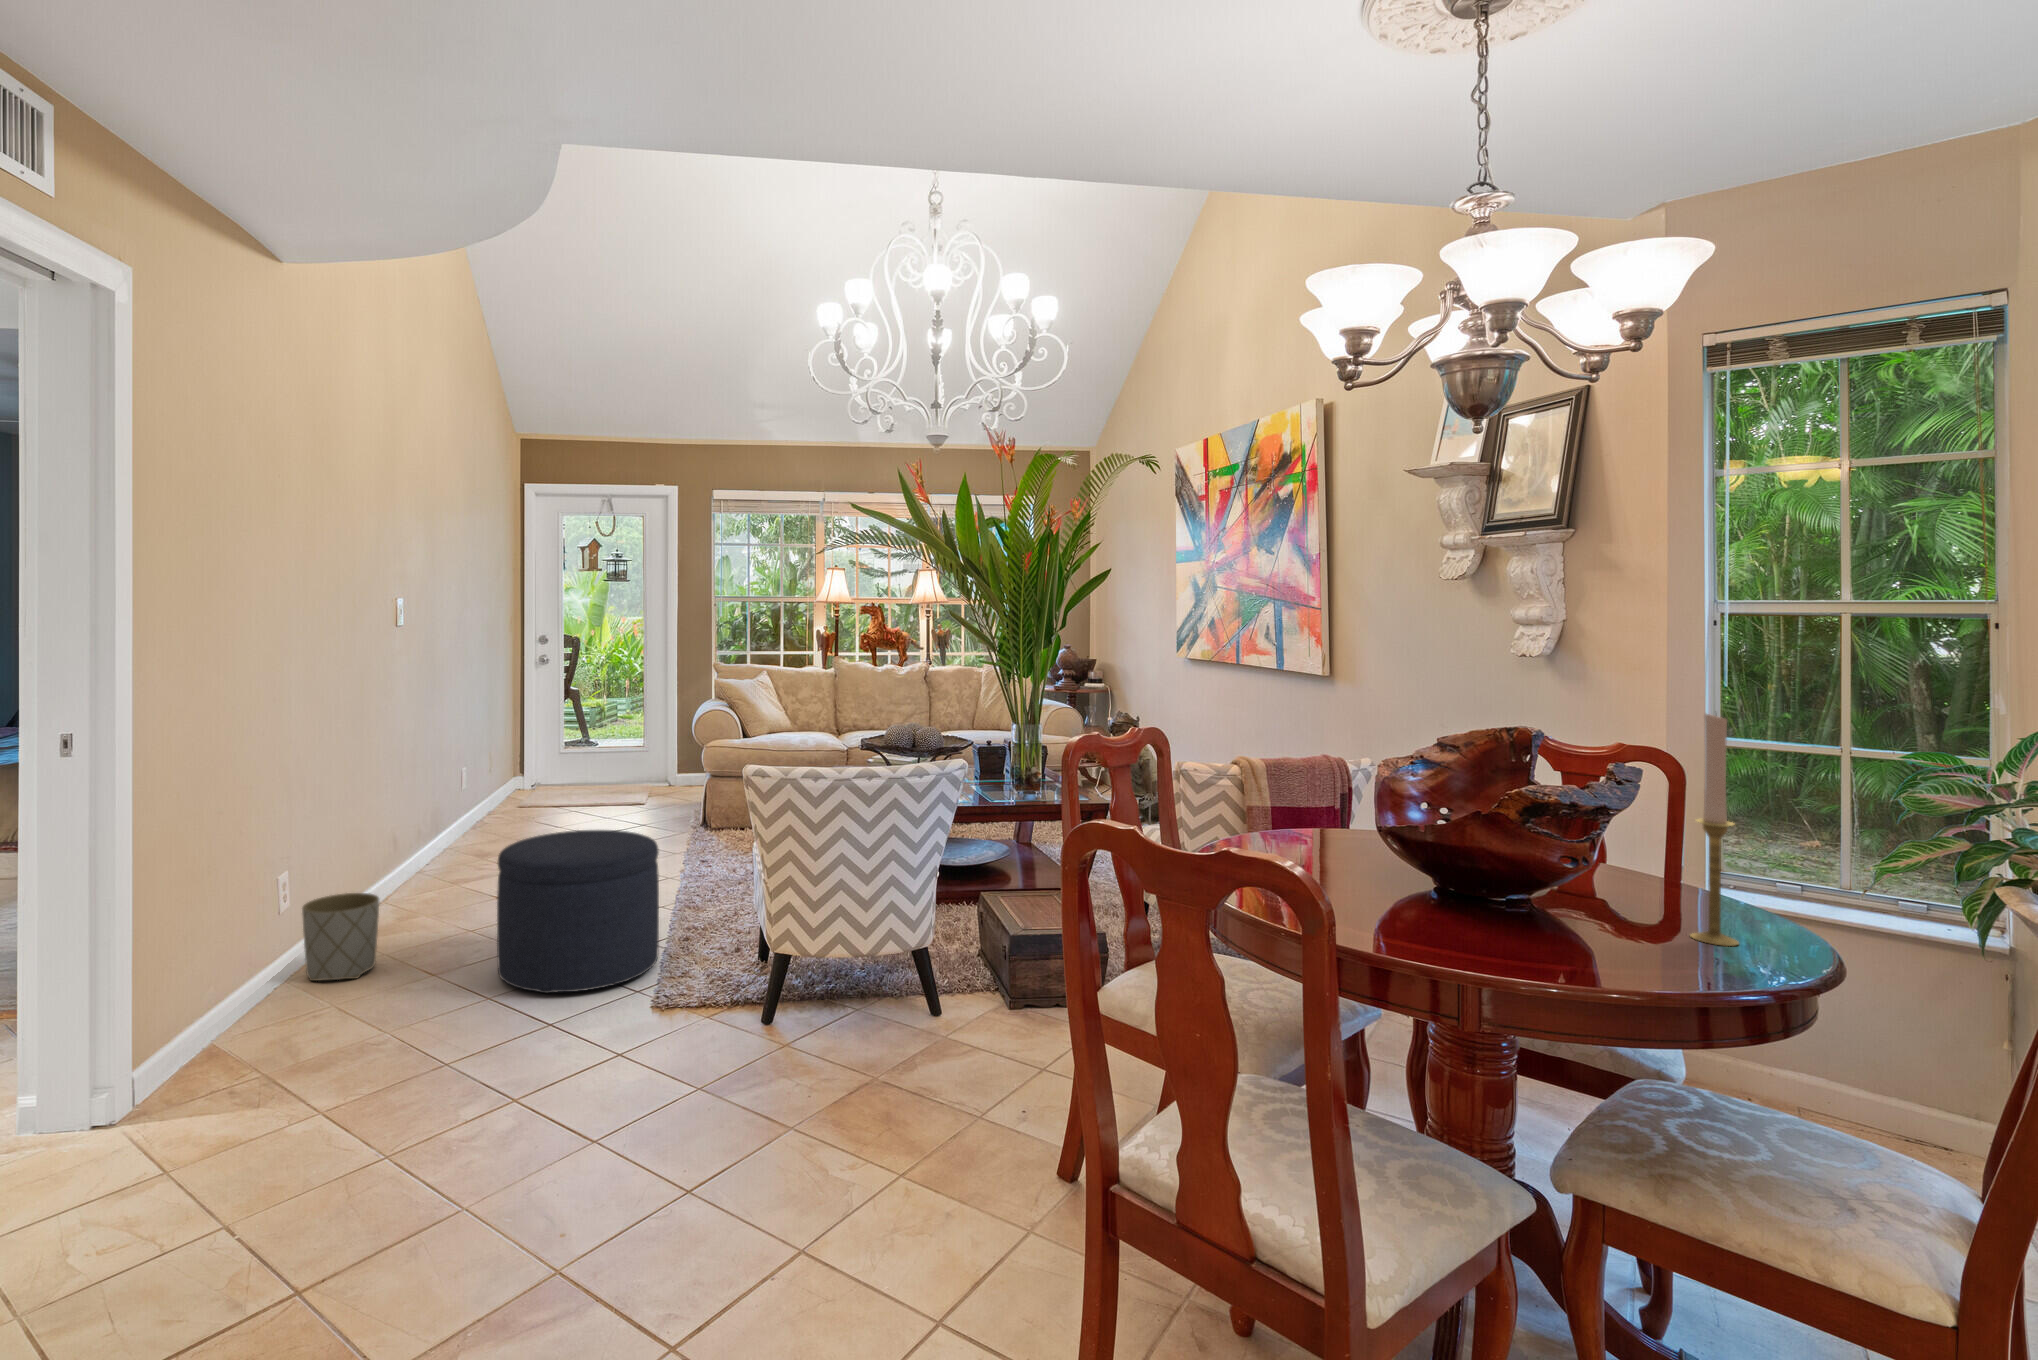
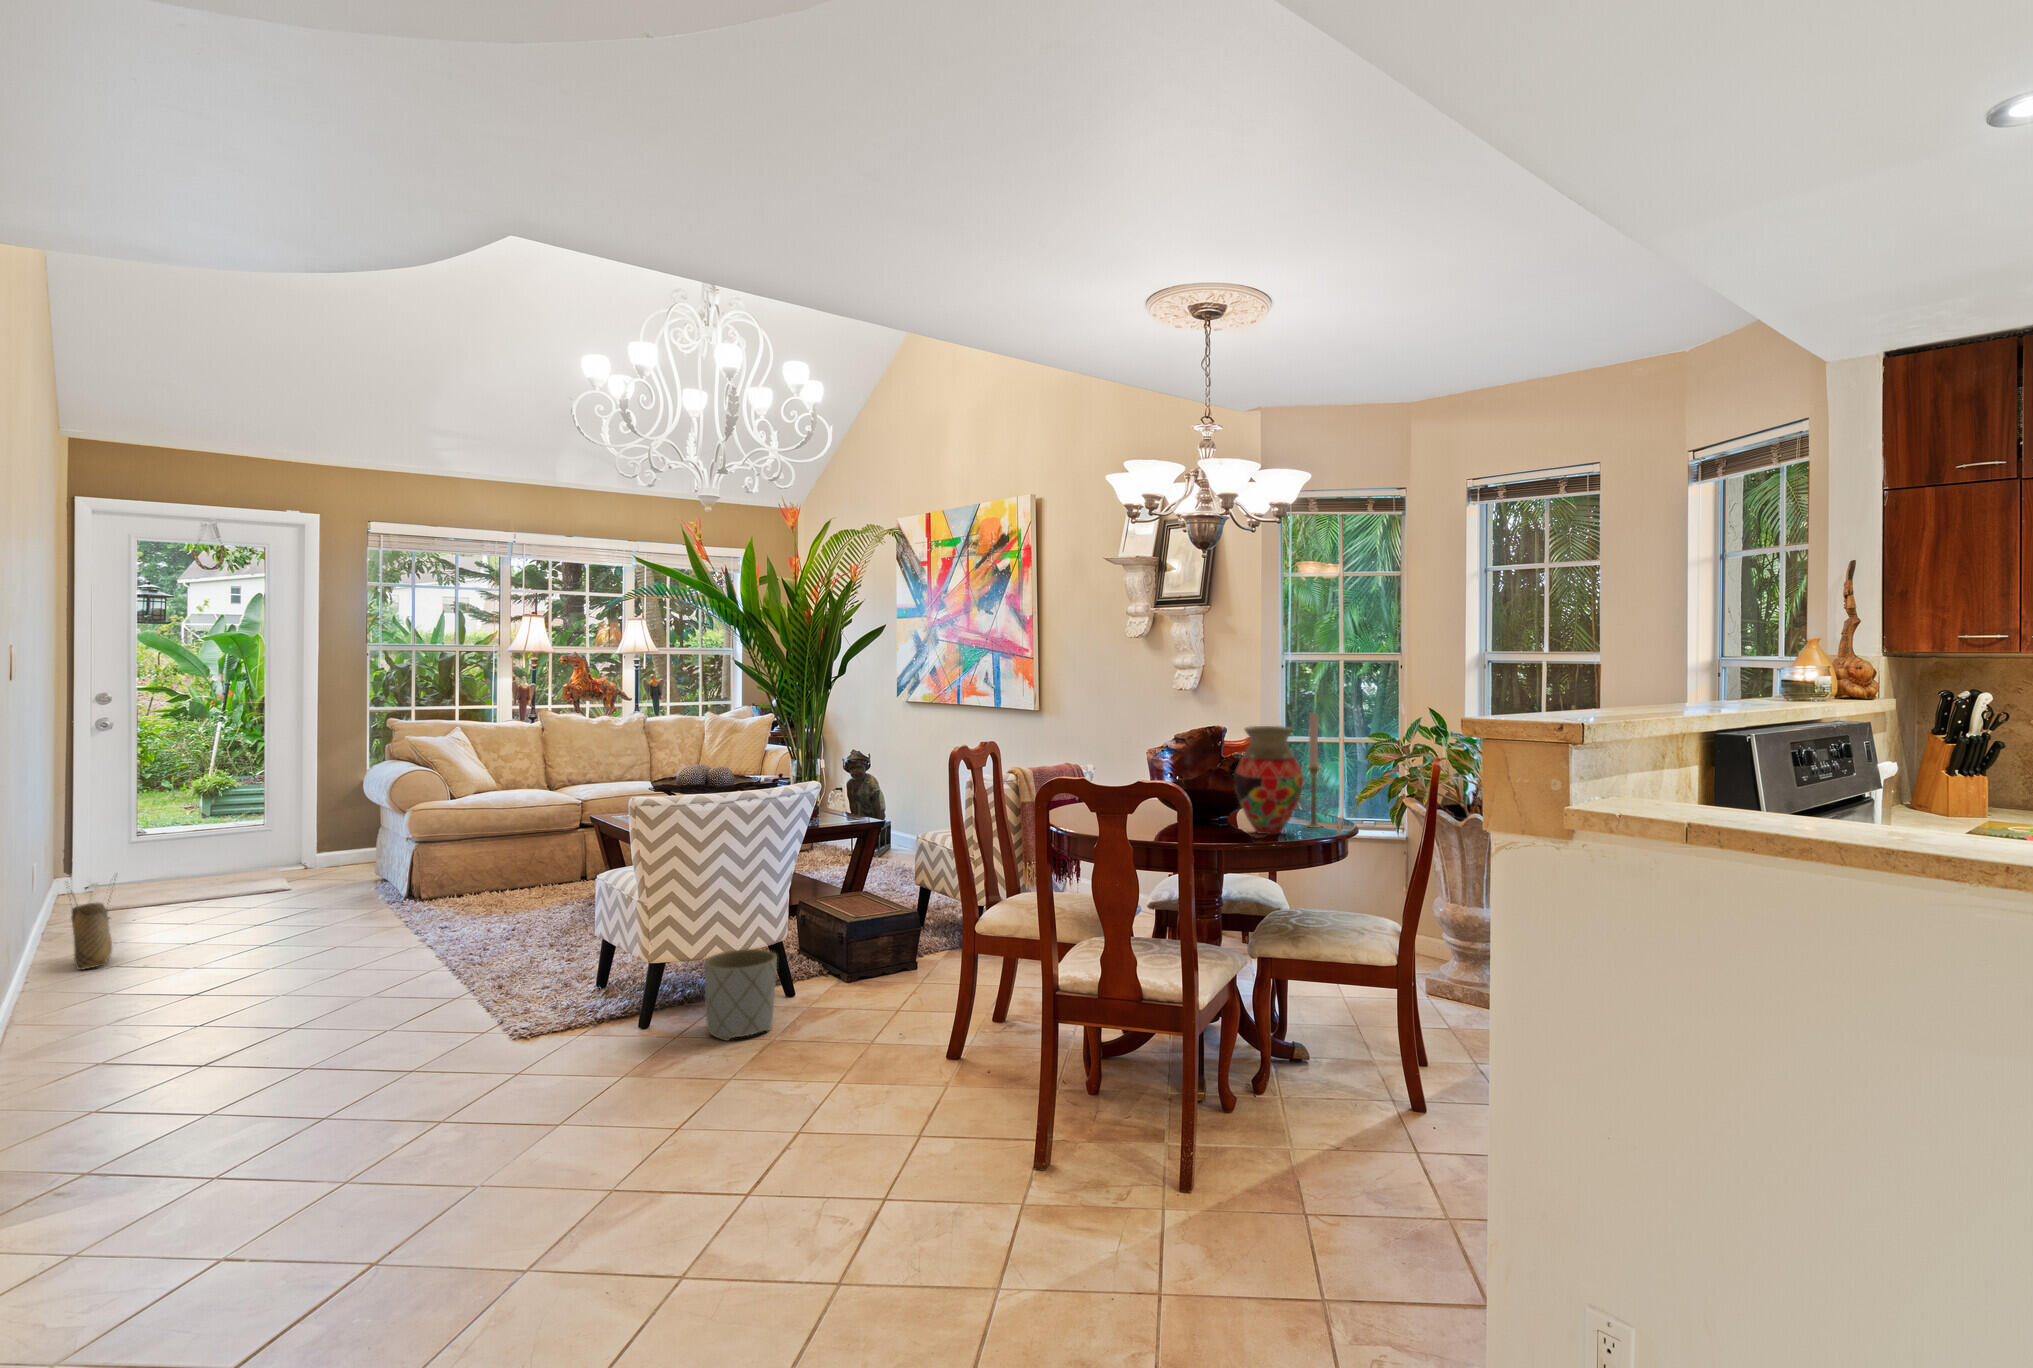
vase: none [1516,736,1676,953] -> present [1235,726,1303,834]
woven basket: none [437,786,473,864] -> present [70,879,115,970]
ottoman: present [497,830,659,993] -> none [304,884,491,1048]
planter: present [302,893,379,981] -> present [704,949,777,1041]

